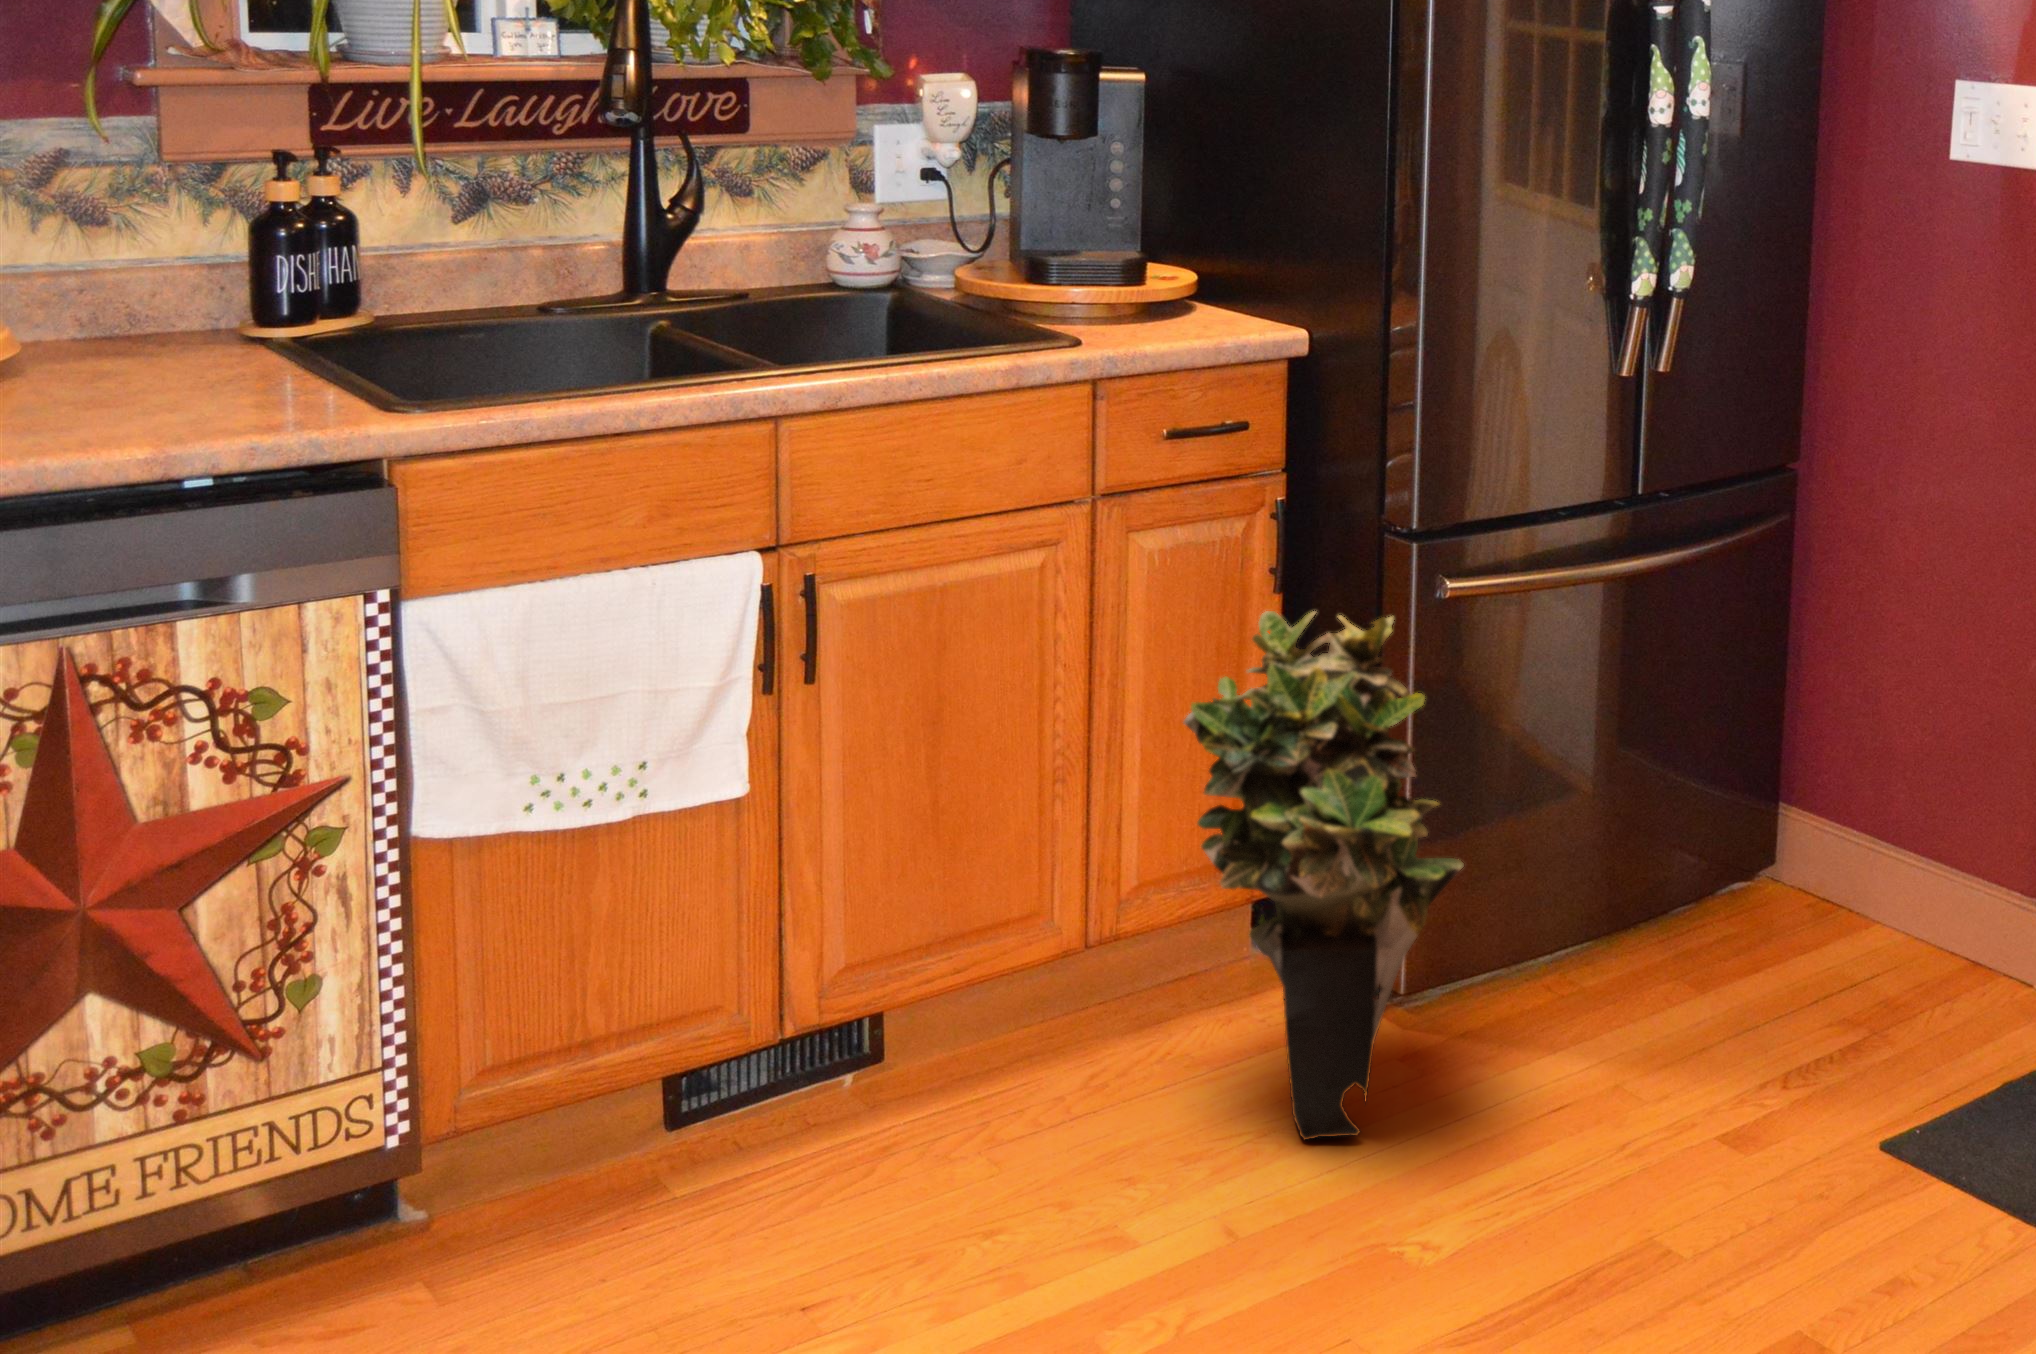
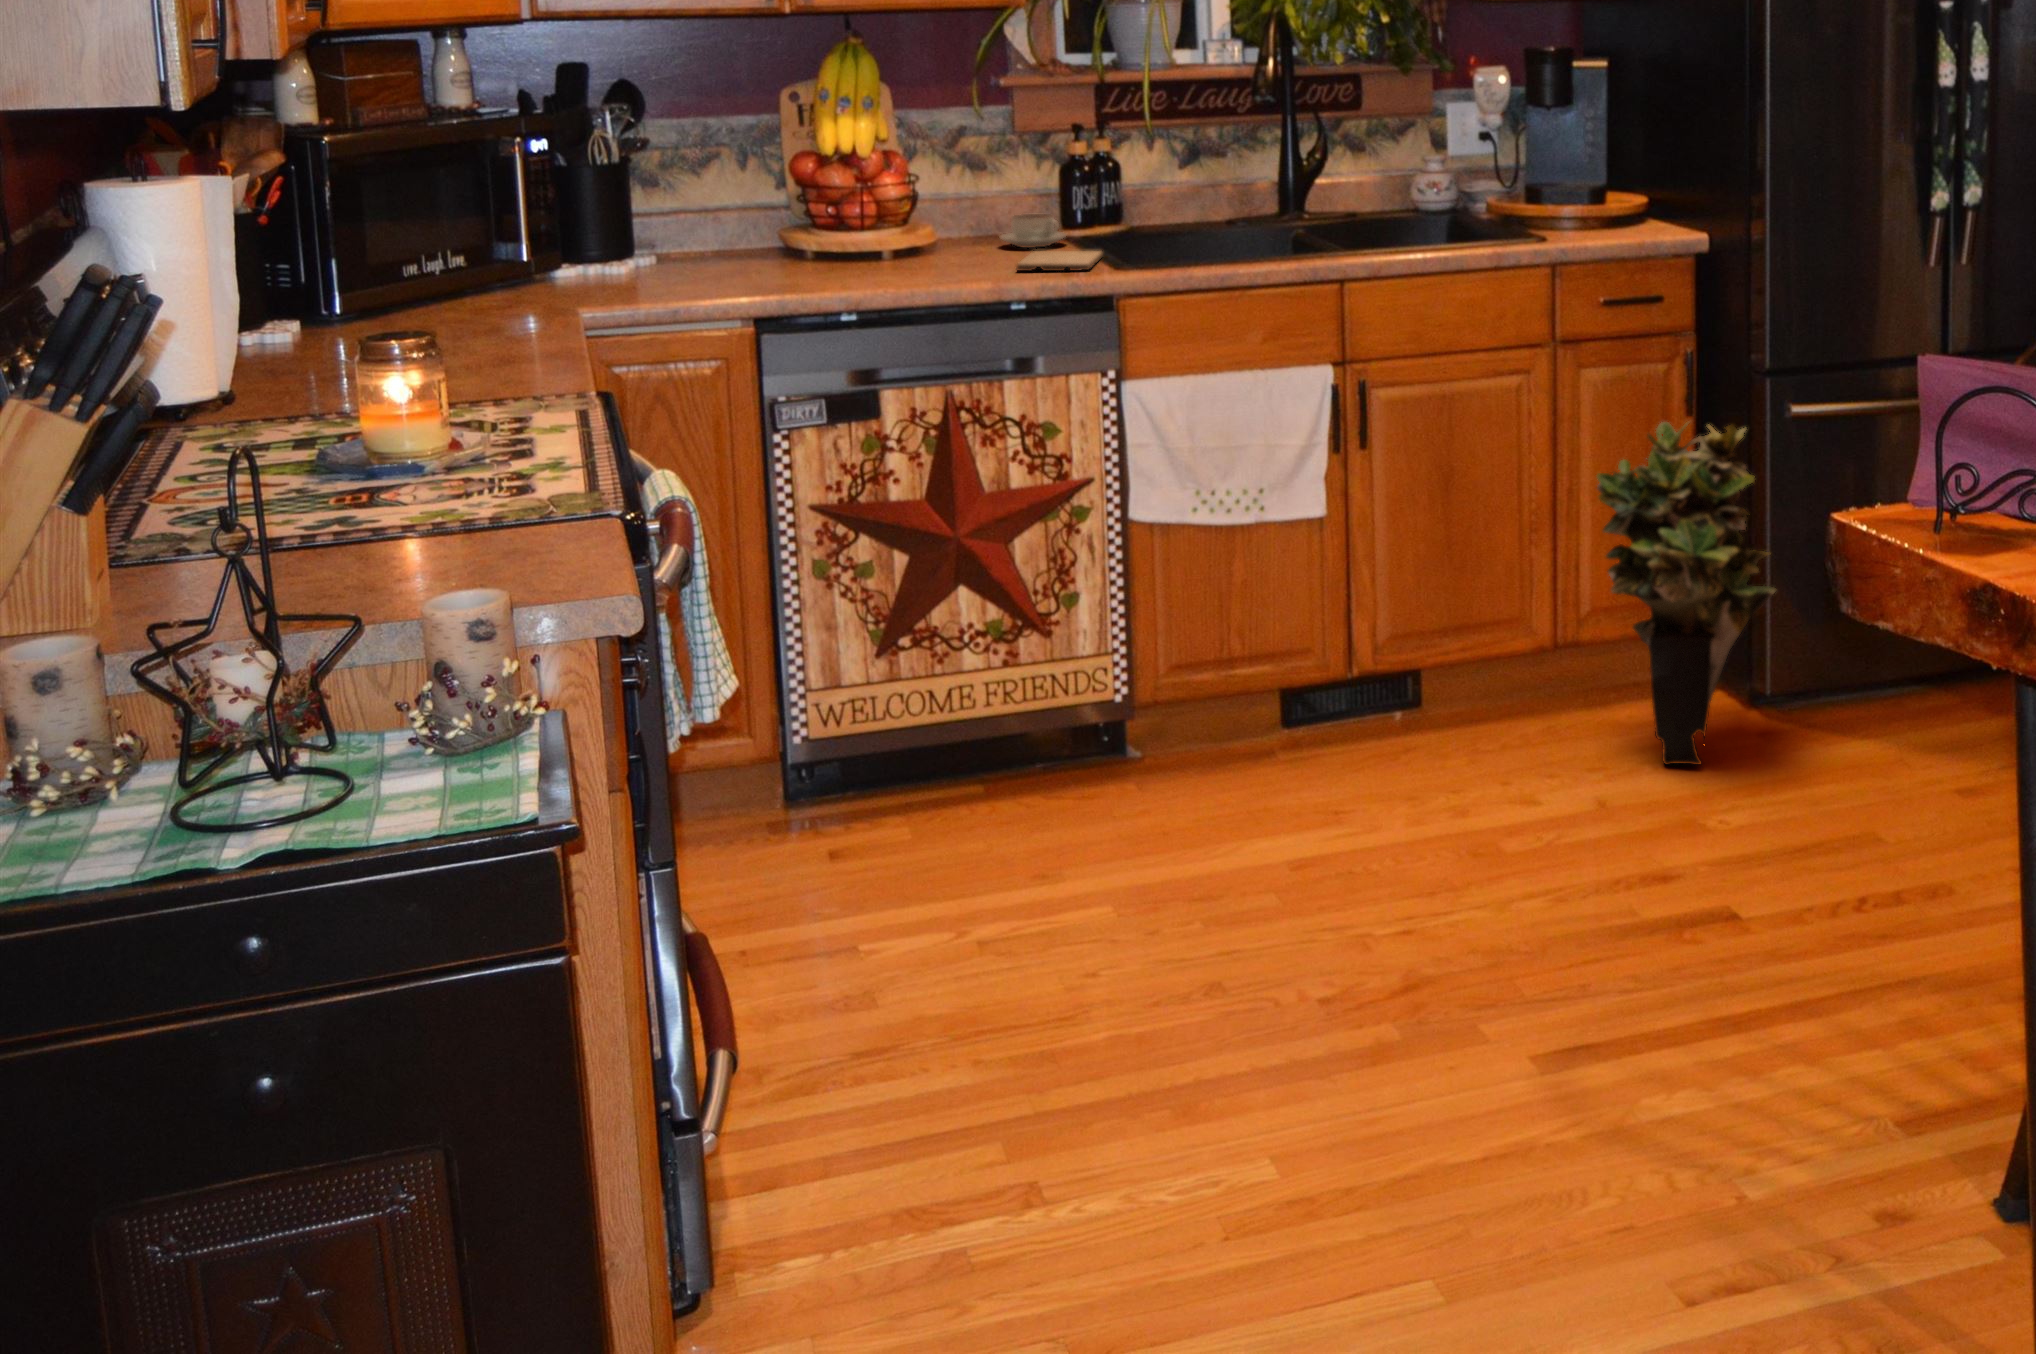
coffee cup: none [139,304,268,364] -> present [1000,214,1066,248]
cutting board: none [190,373,347,420] -> present [1016,251,1102,271]

